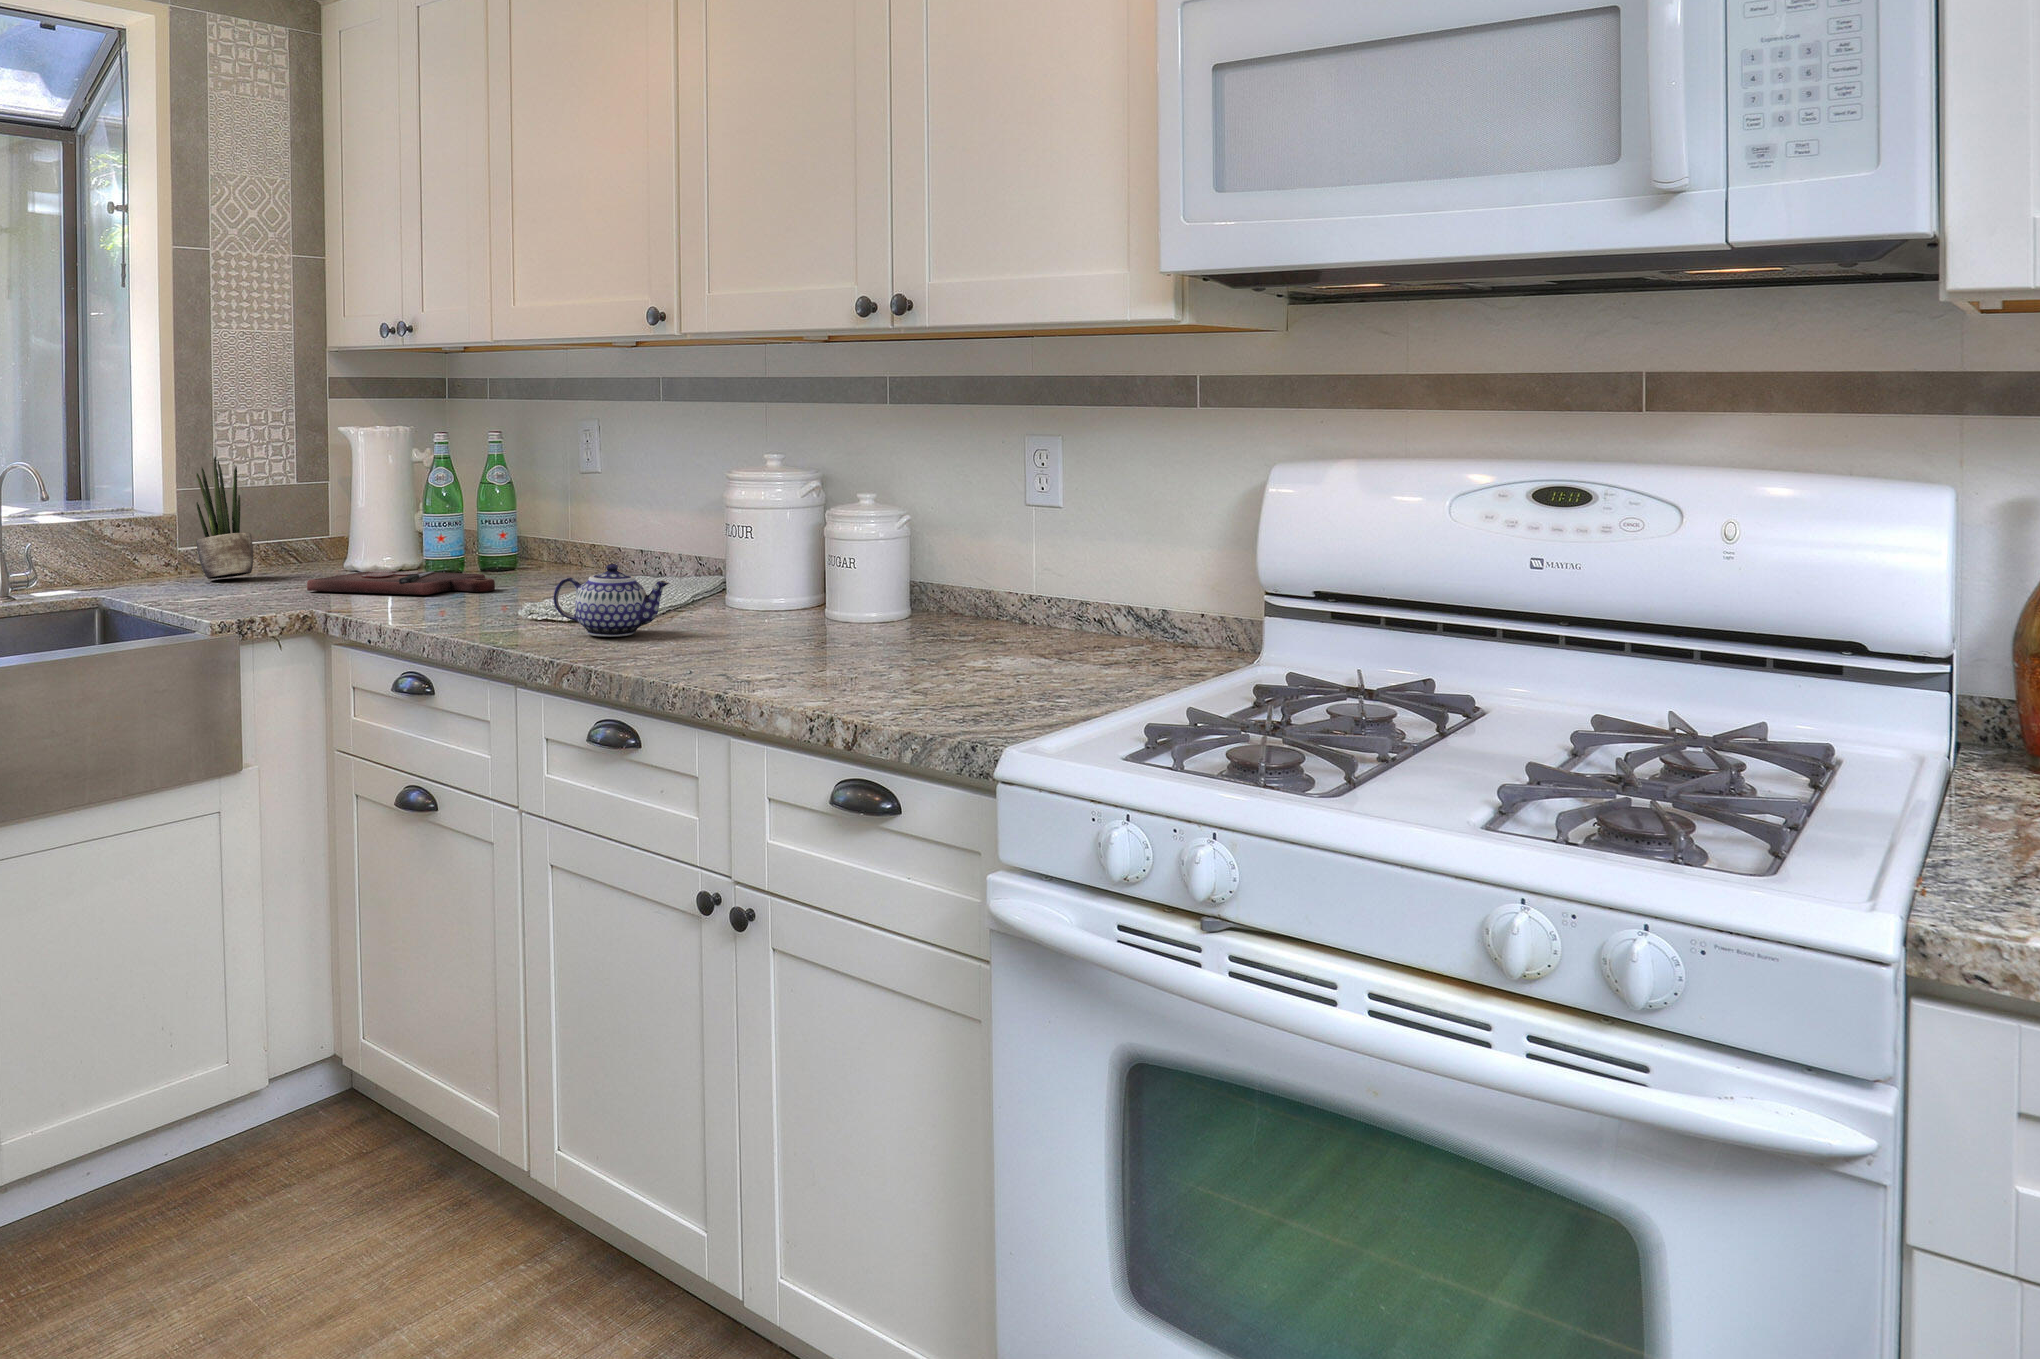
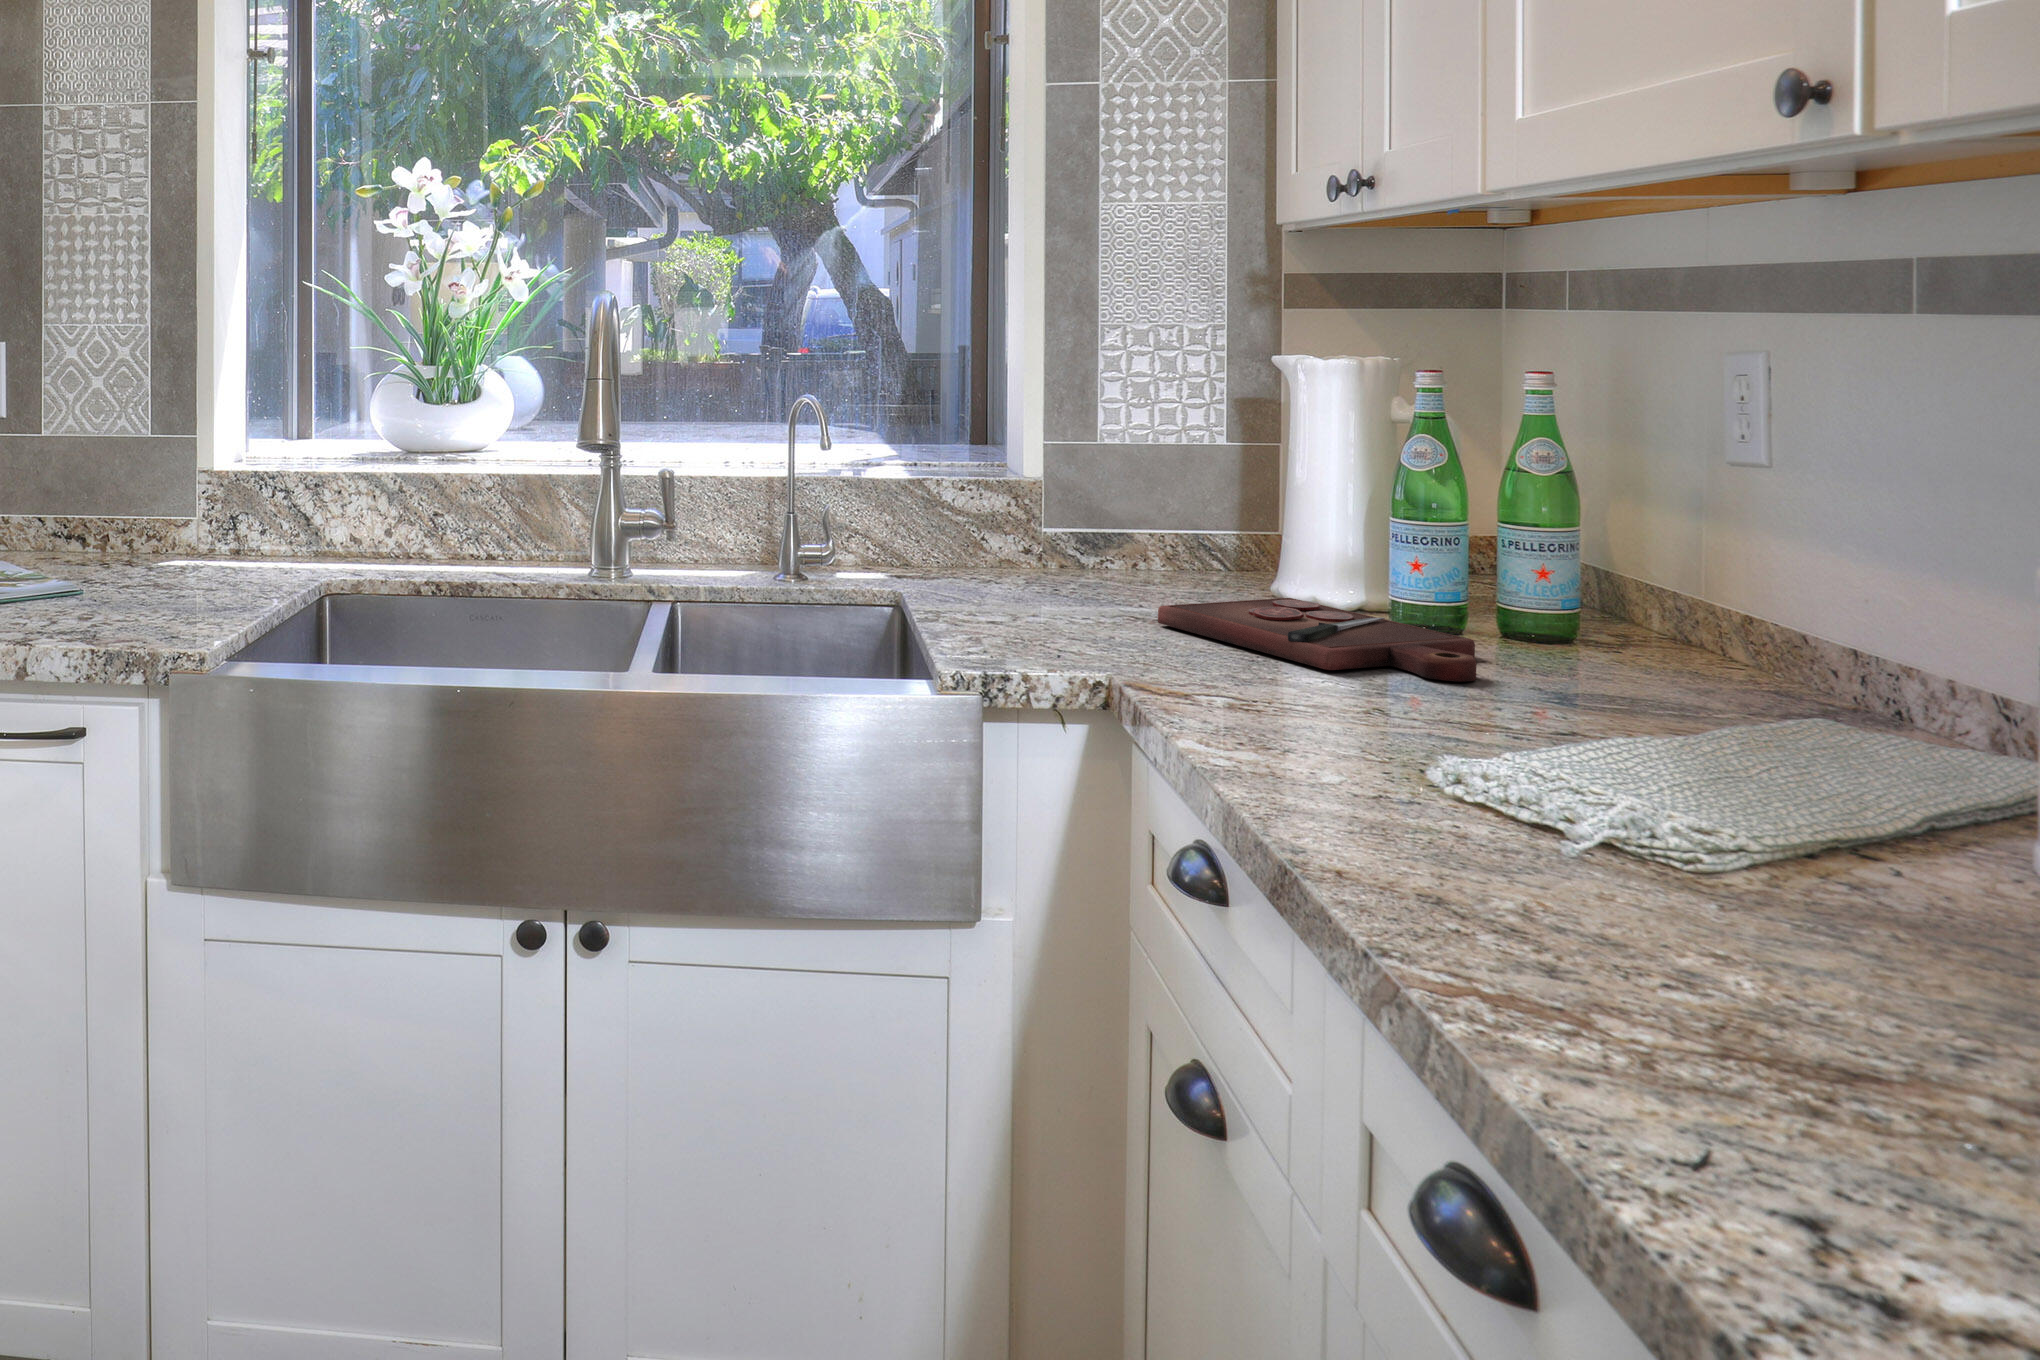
potted plant: present [196,457,253,579] -> none [1048,391,1128,573]
teapot: present [553,564,669,637] -> none [1466,733,1788,927]

